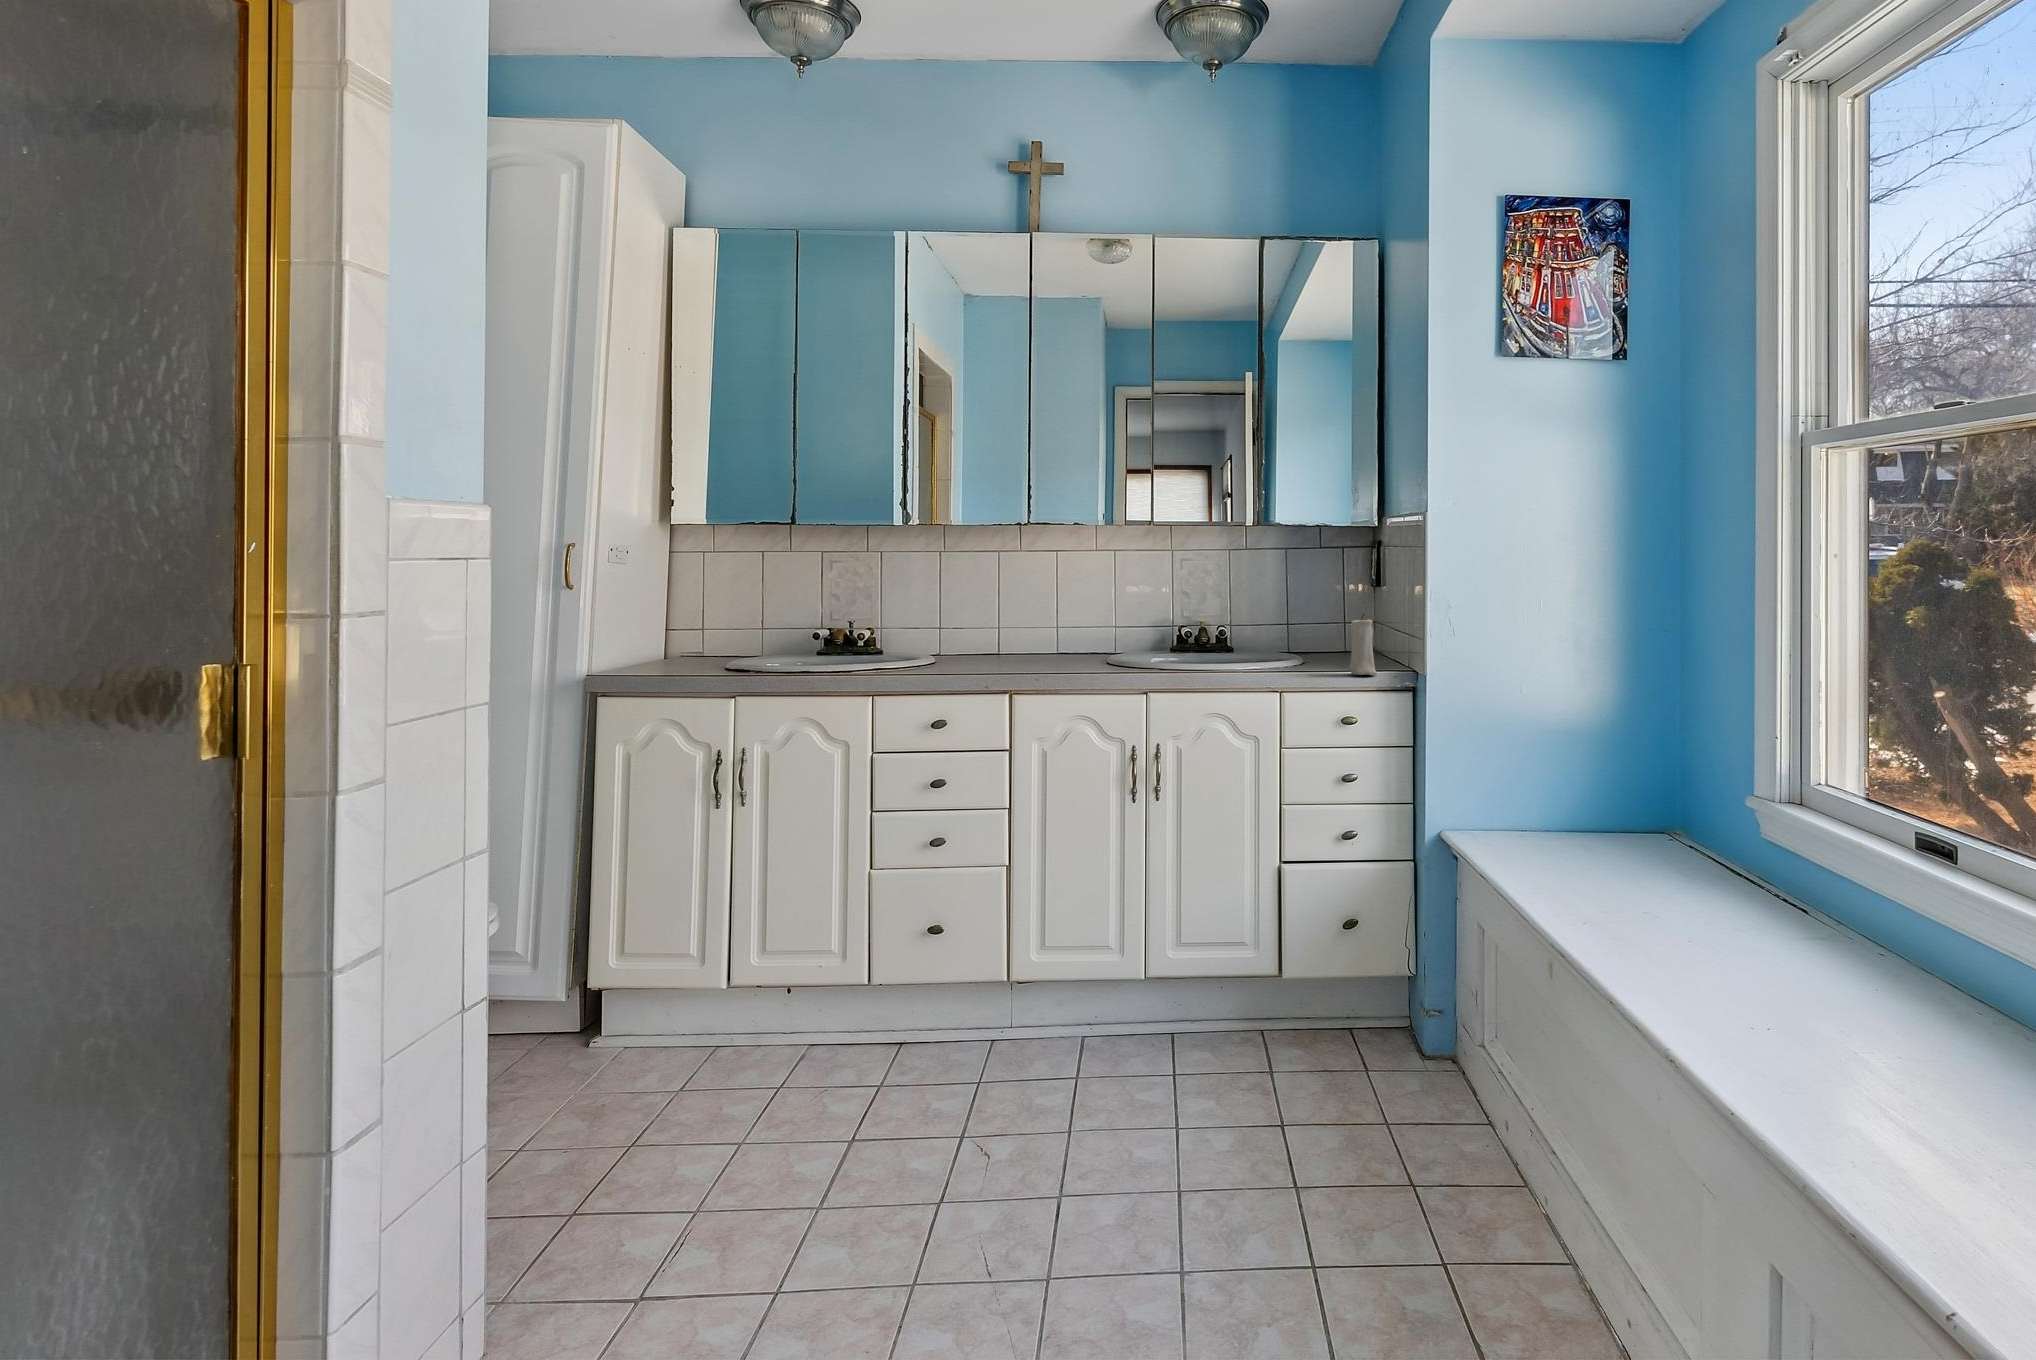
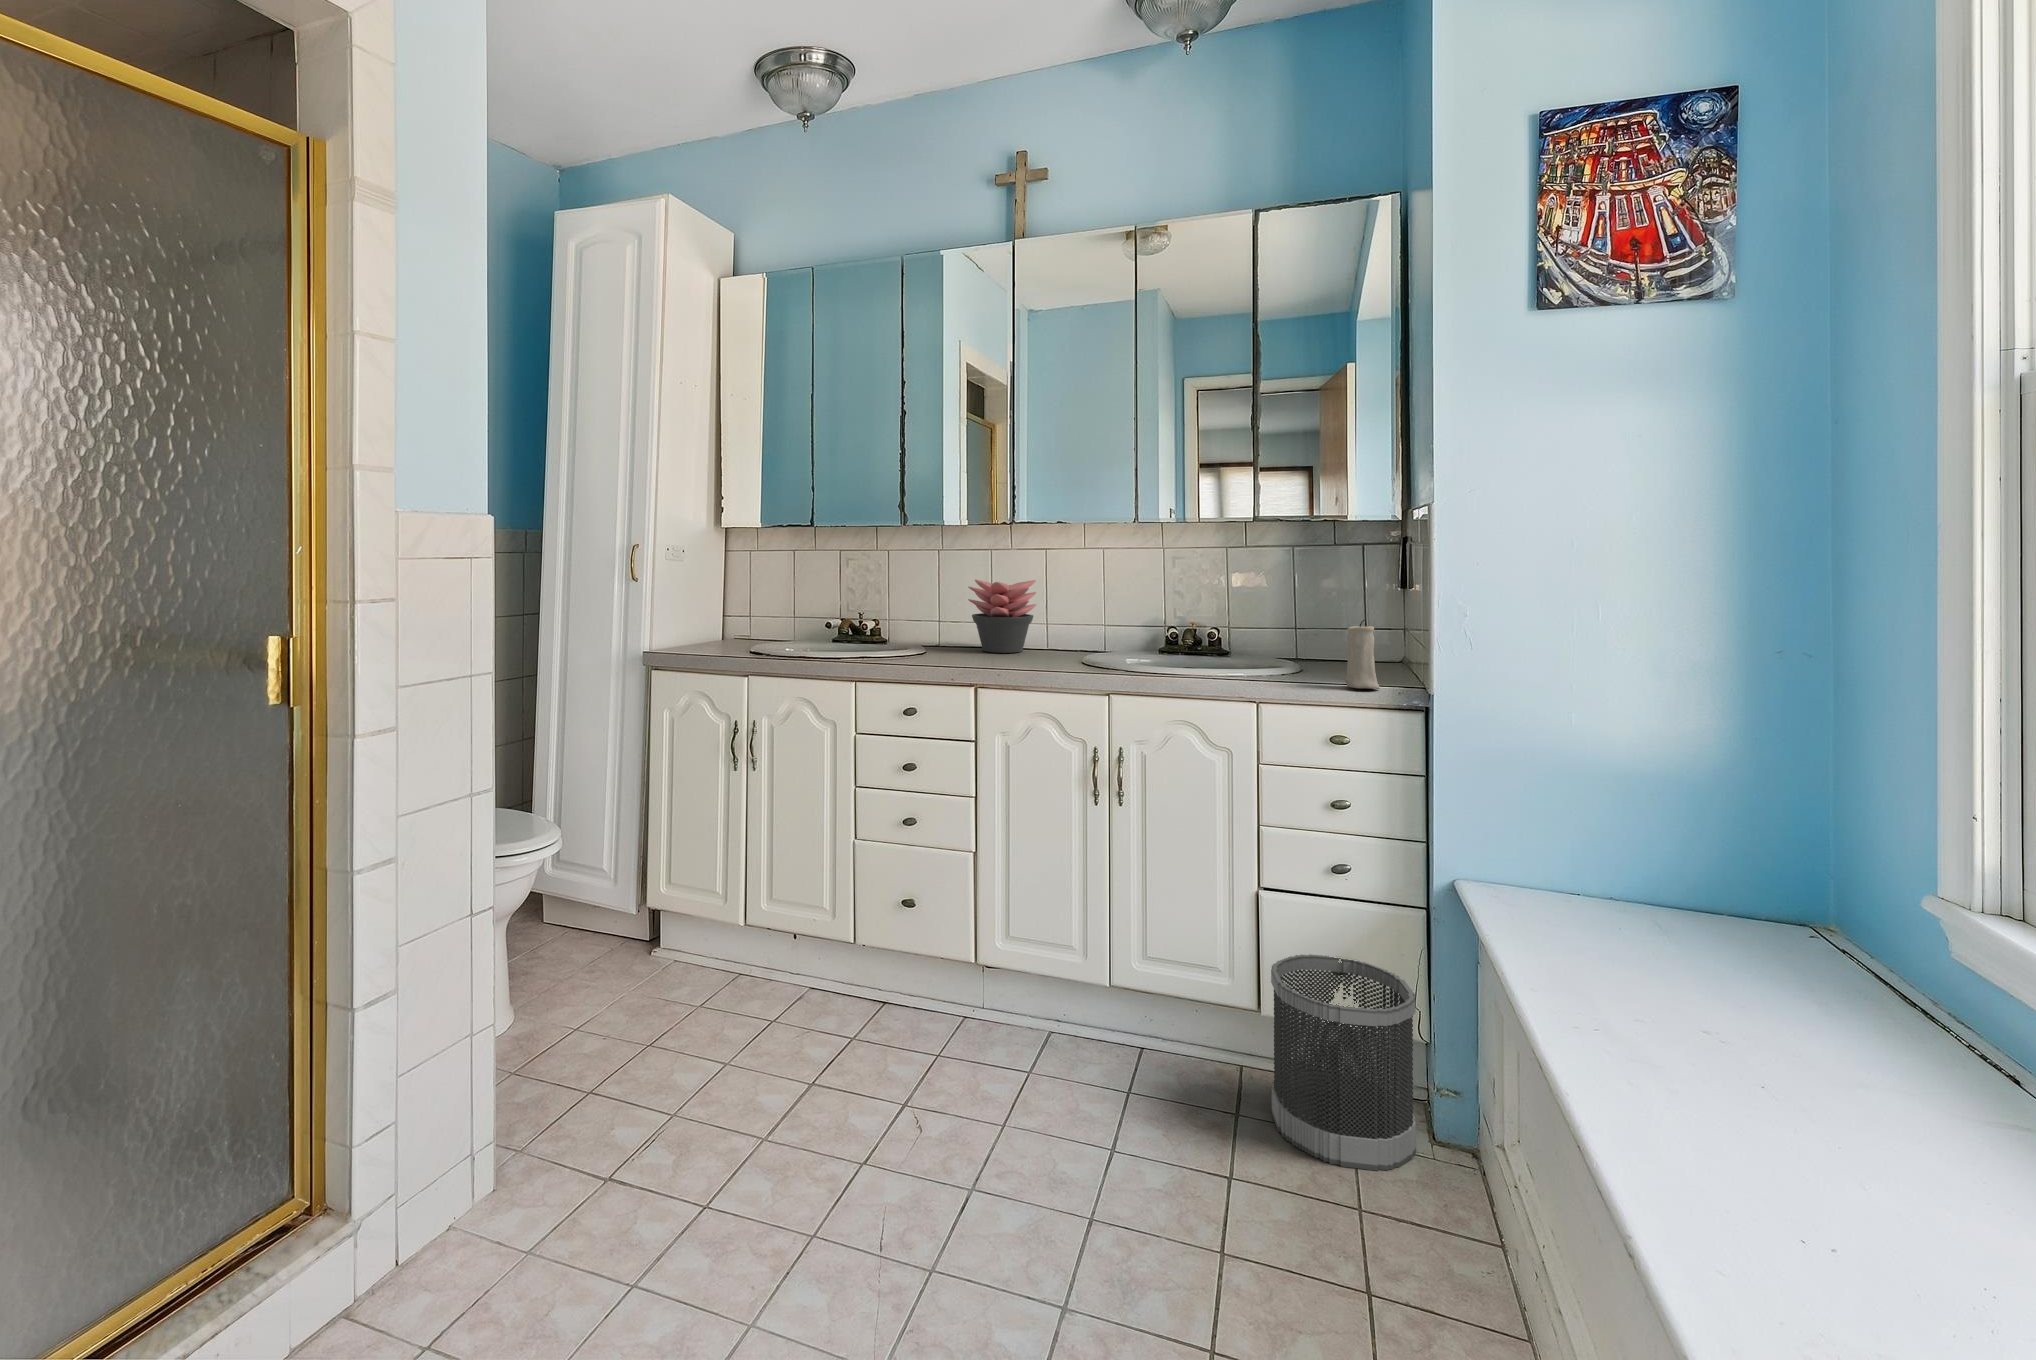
succulent plant: none [979,585,1047,661] -> present [968,579,1036,653]
wastebasket: none [1298,915,1415,1091] -> present [1271,954,1416,1171]

